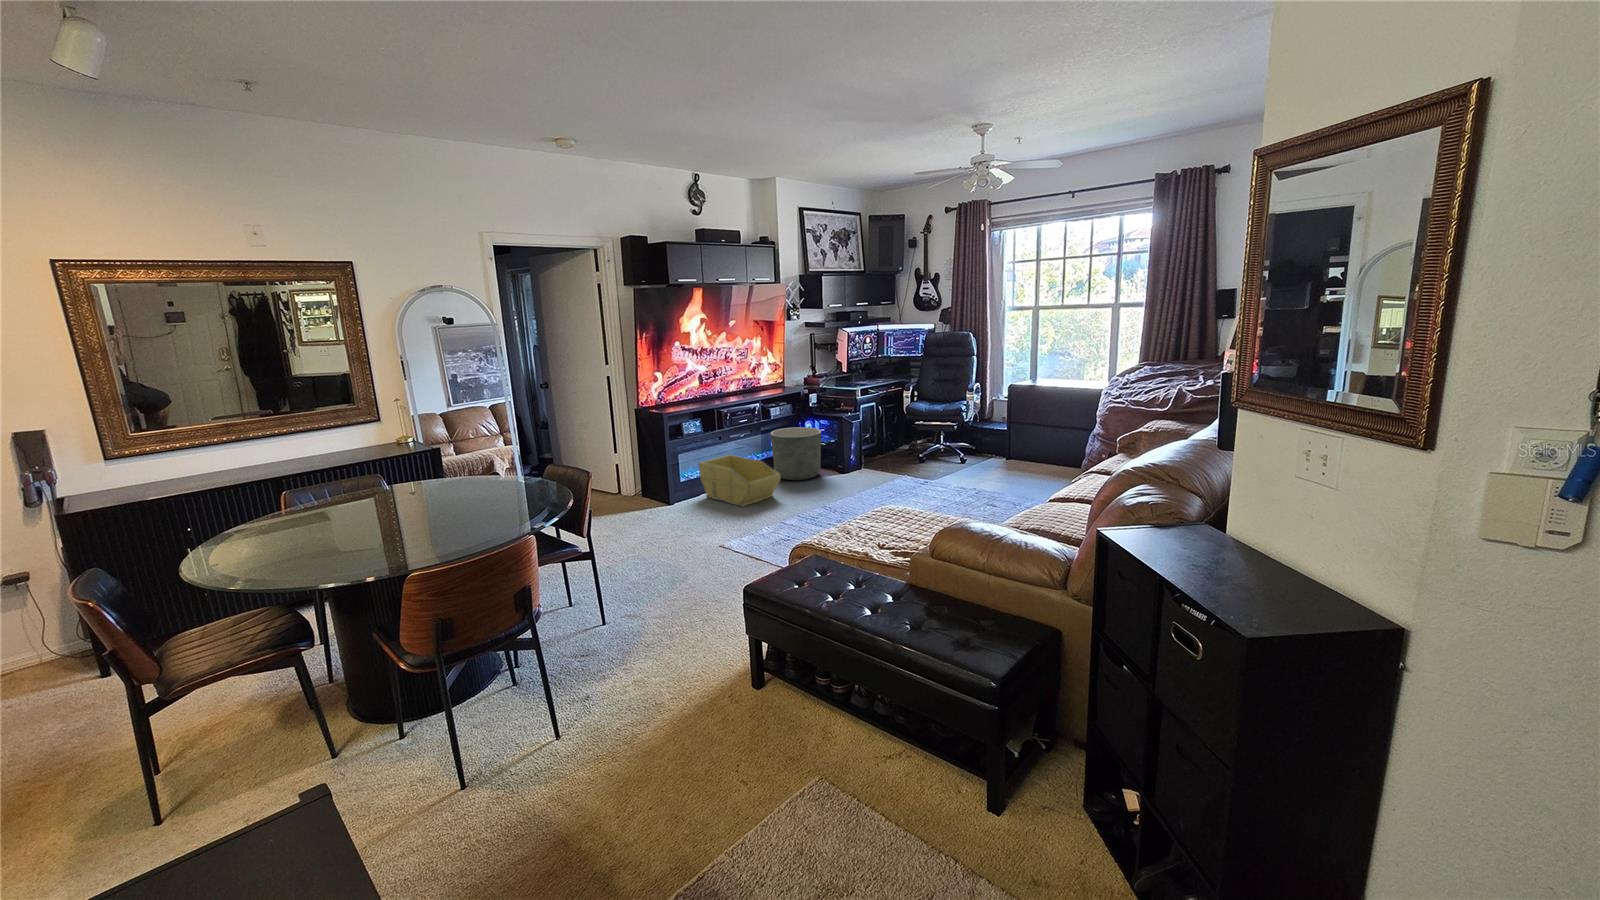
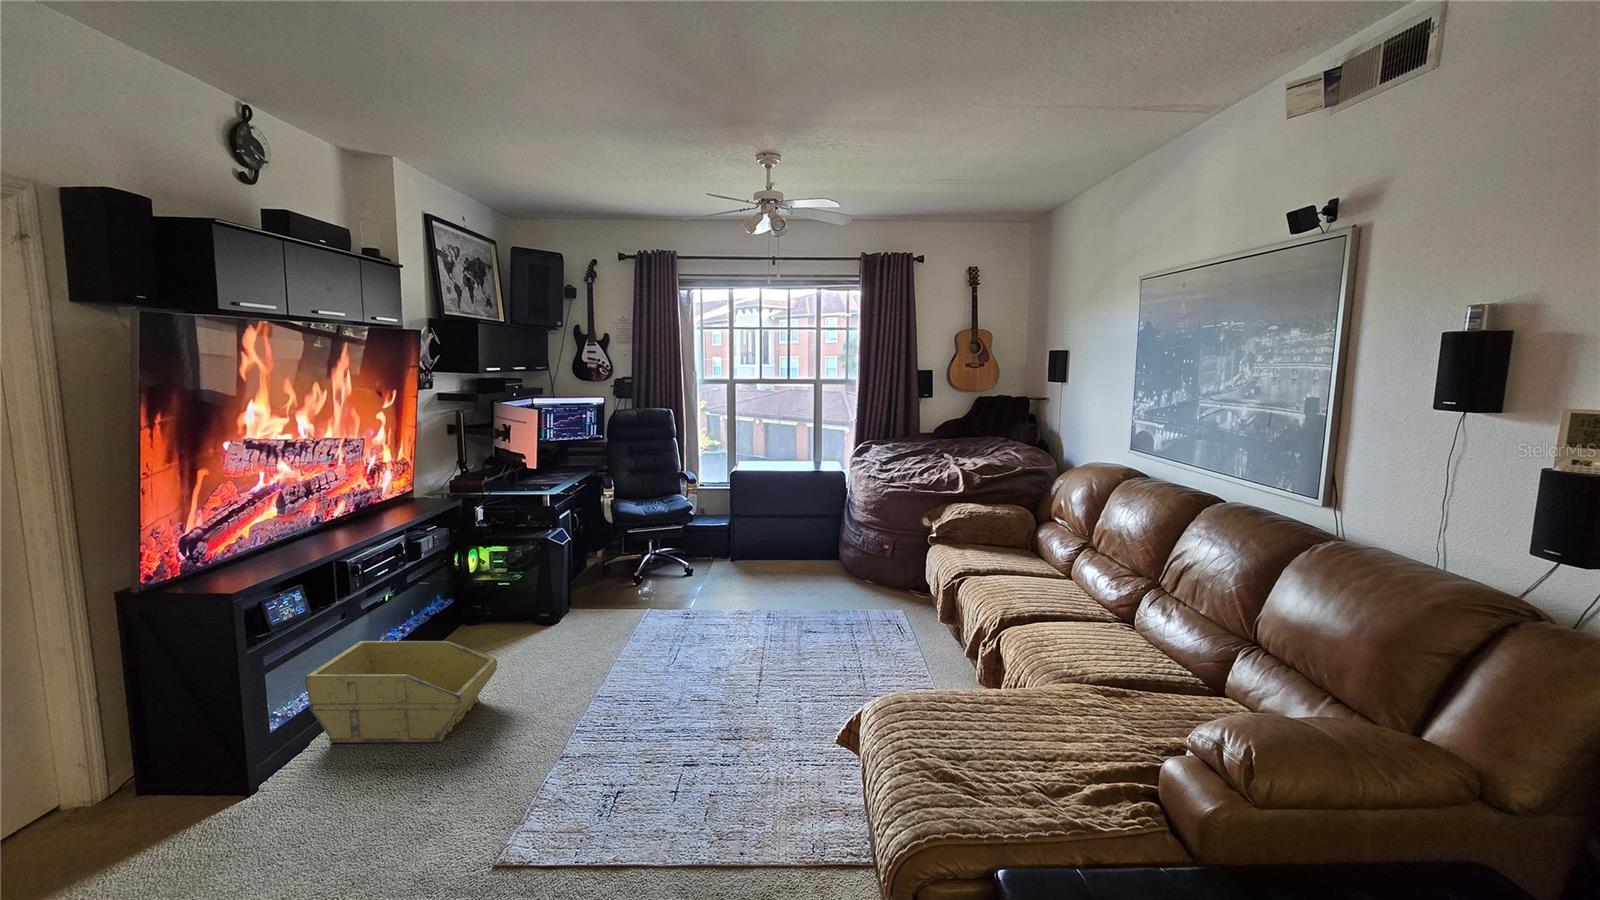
planter: present [771,427,821,480] -> none [427,561,520,658]

